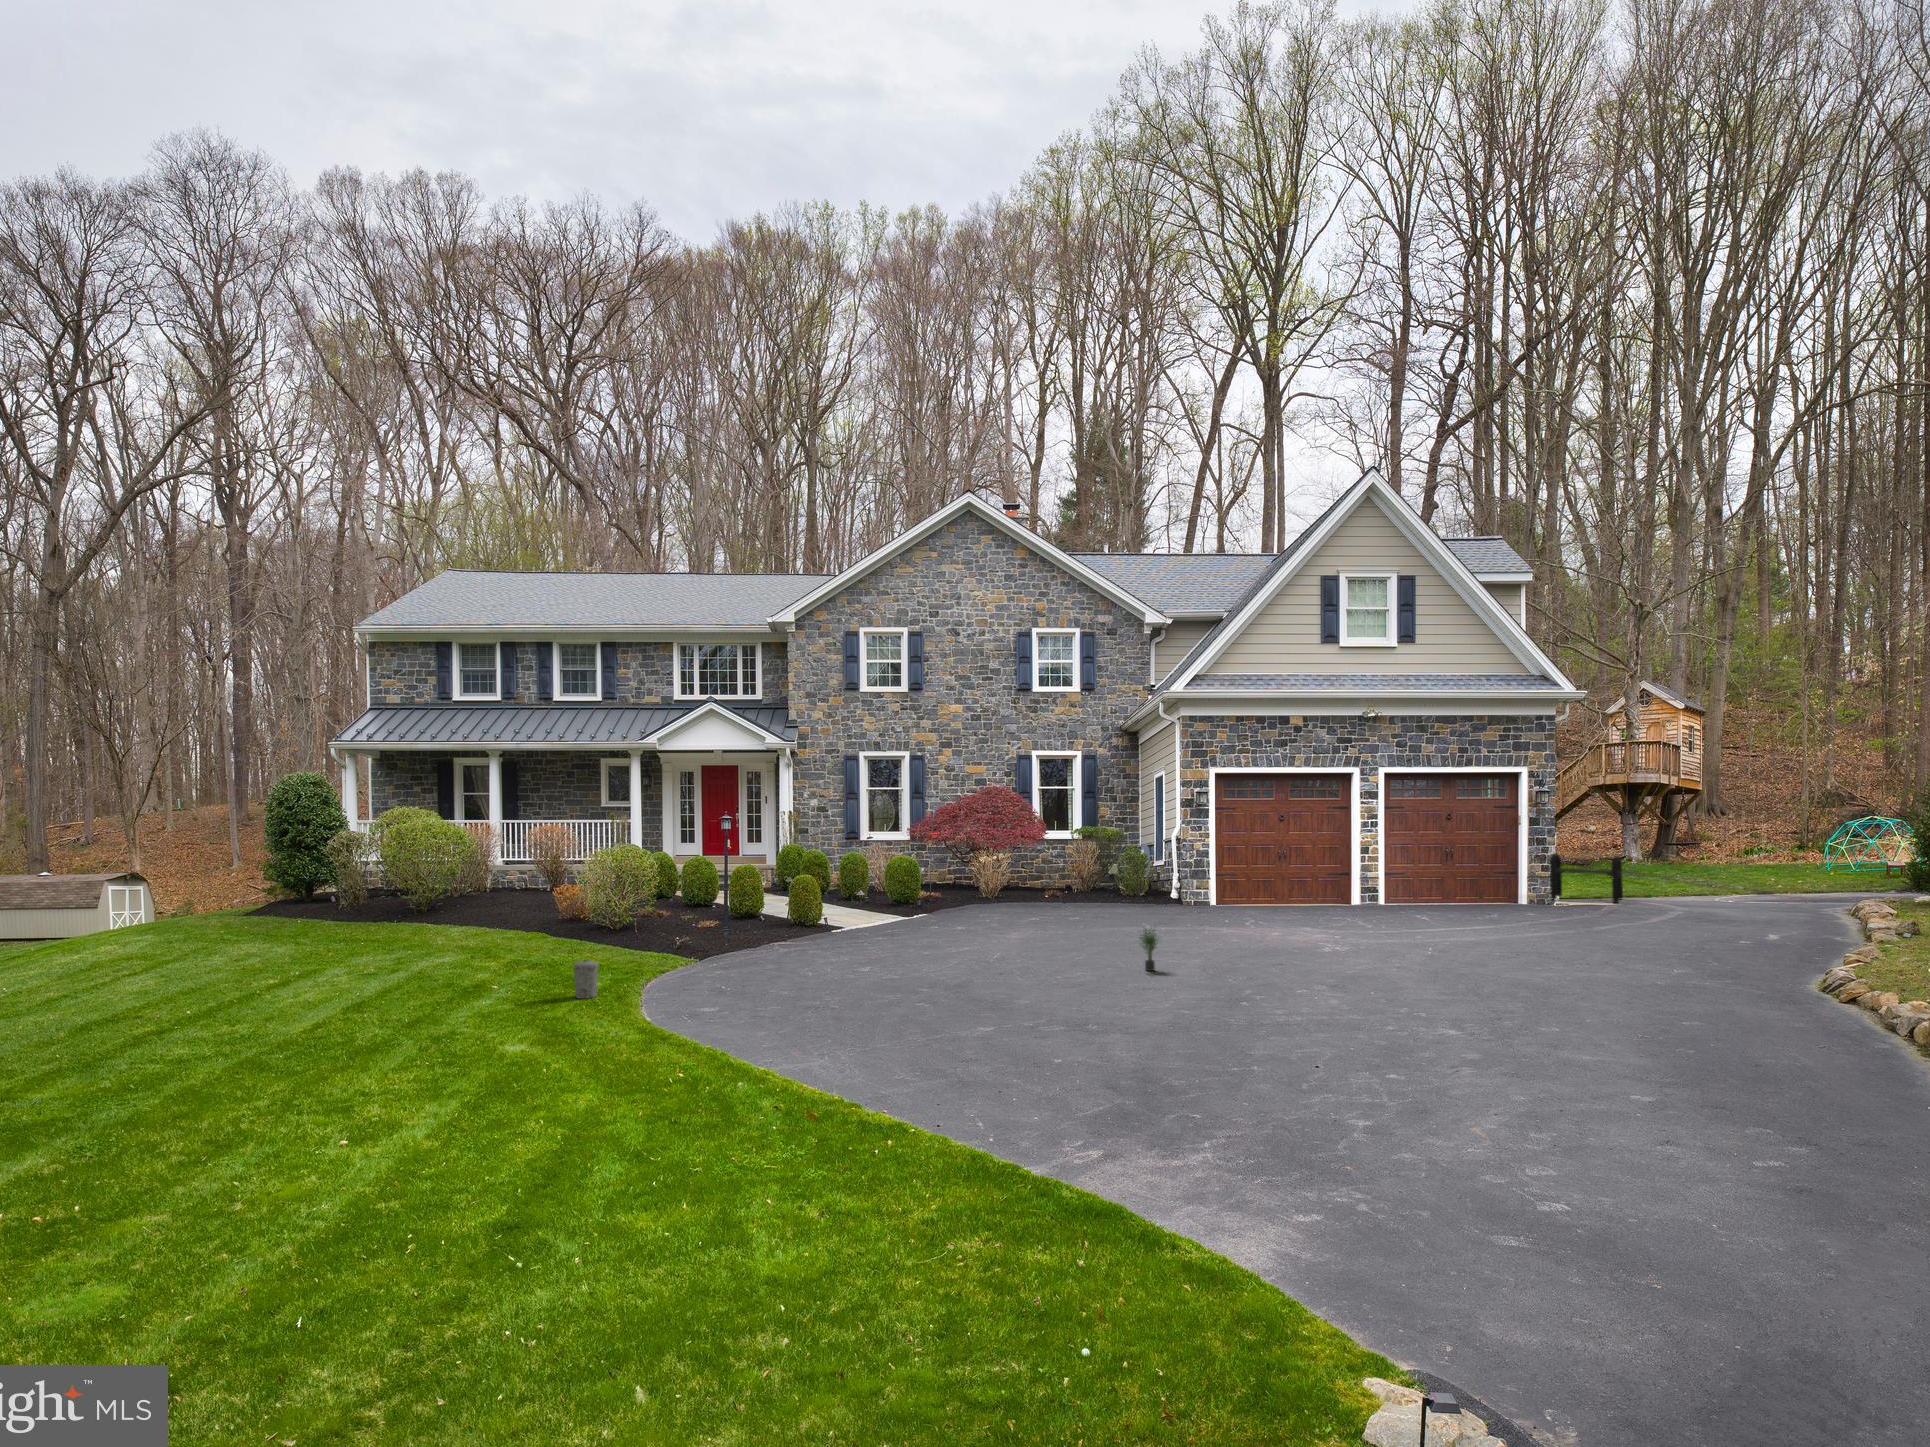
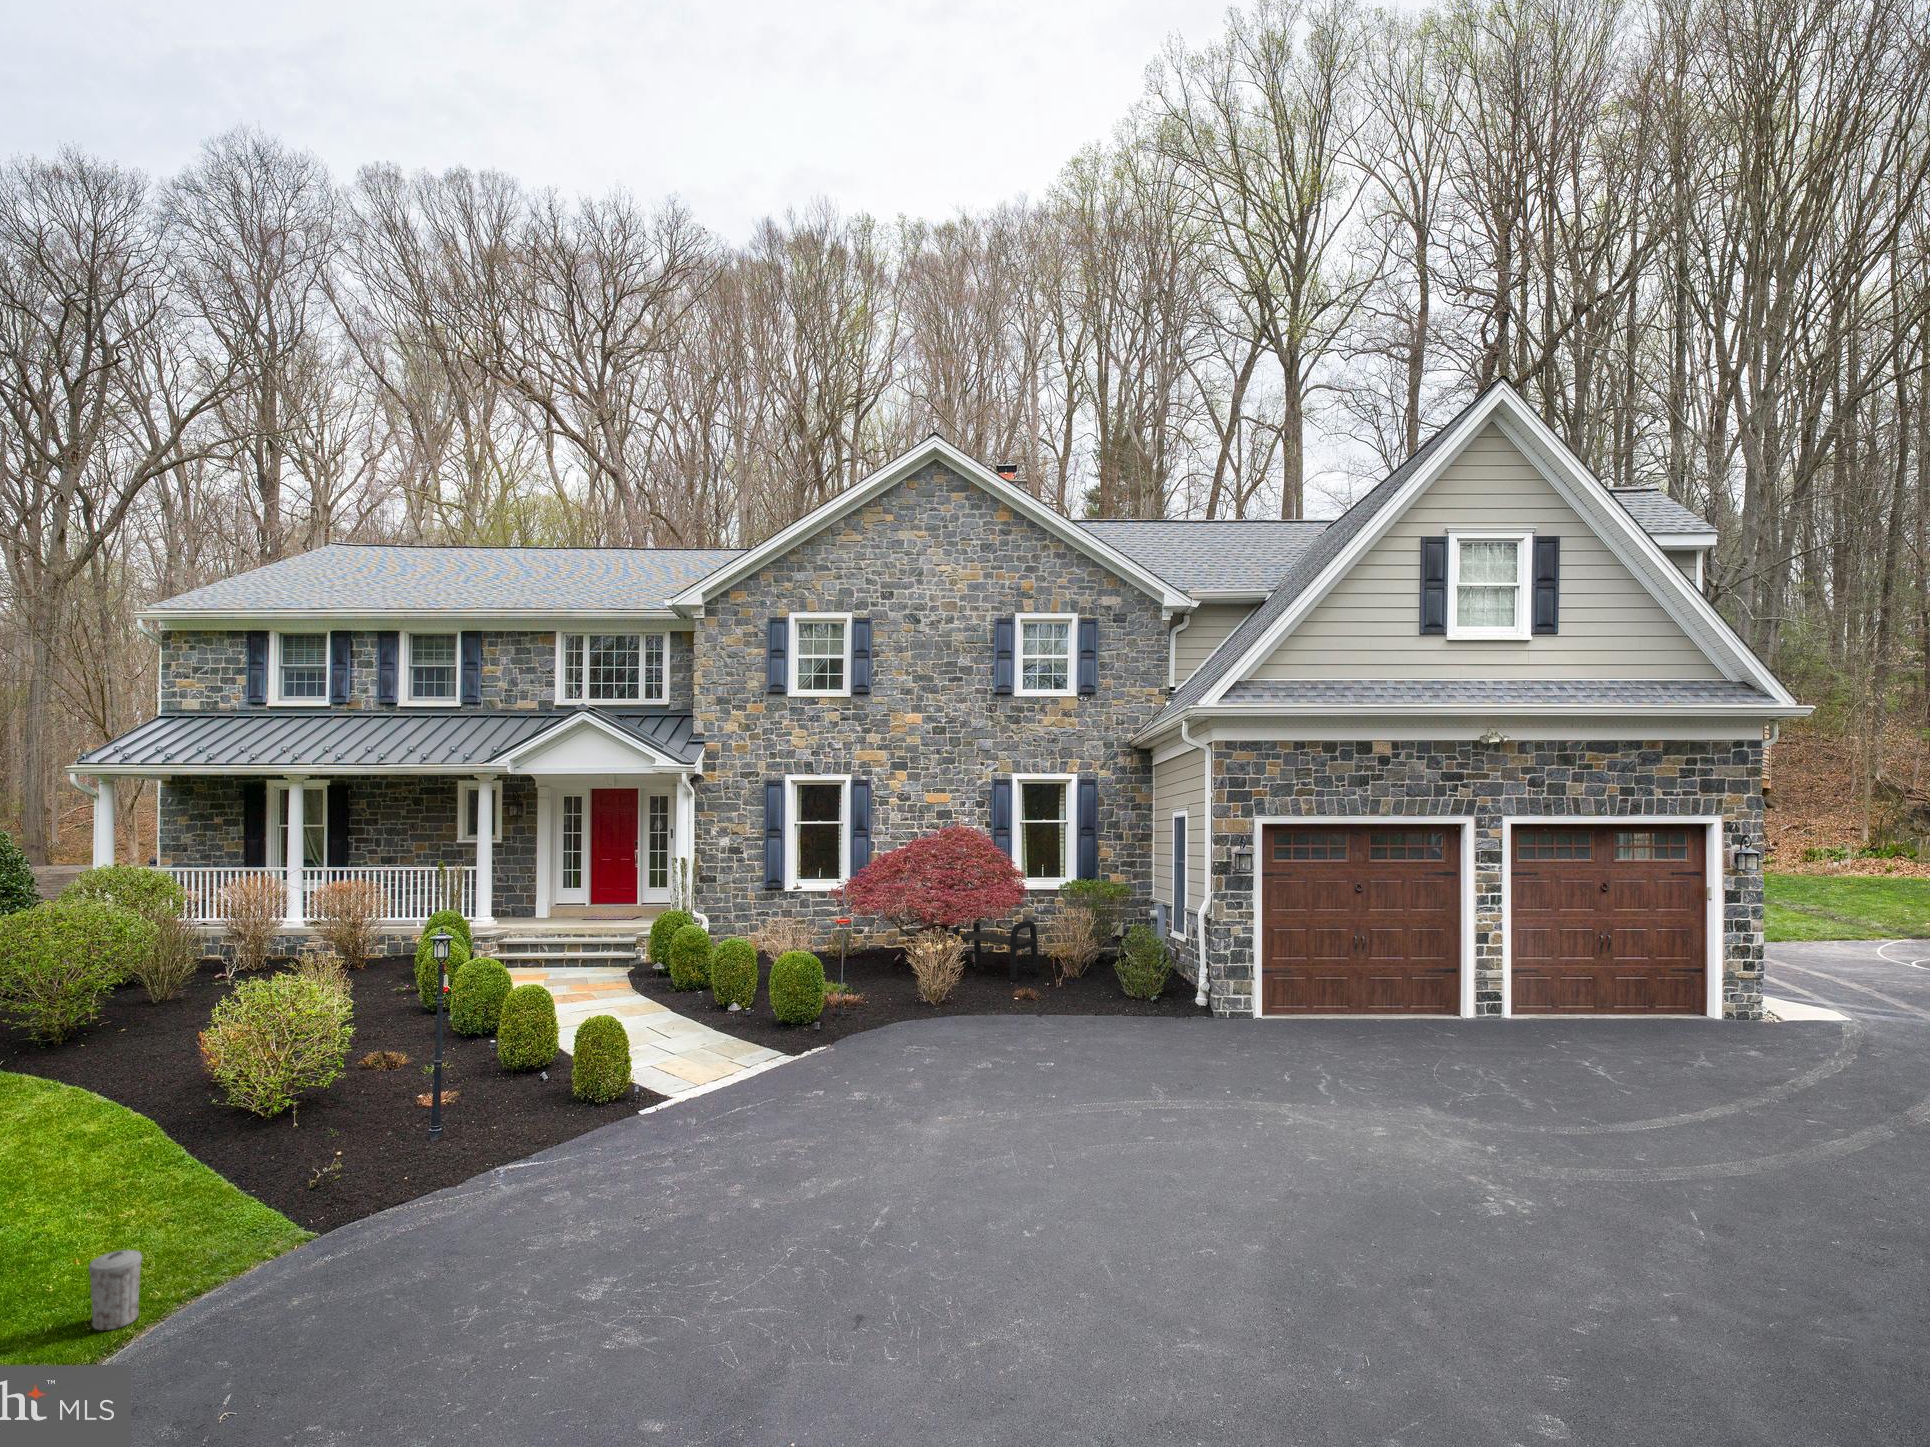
bench: present [1550,854,1623,903] -> present [953,921,1038,981]
potted plant: present [1140,929,1159,971] -> none [1133,1159,1194,1250]

